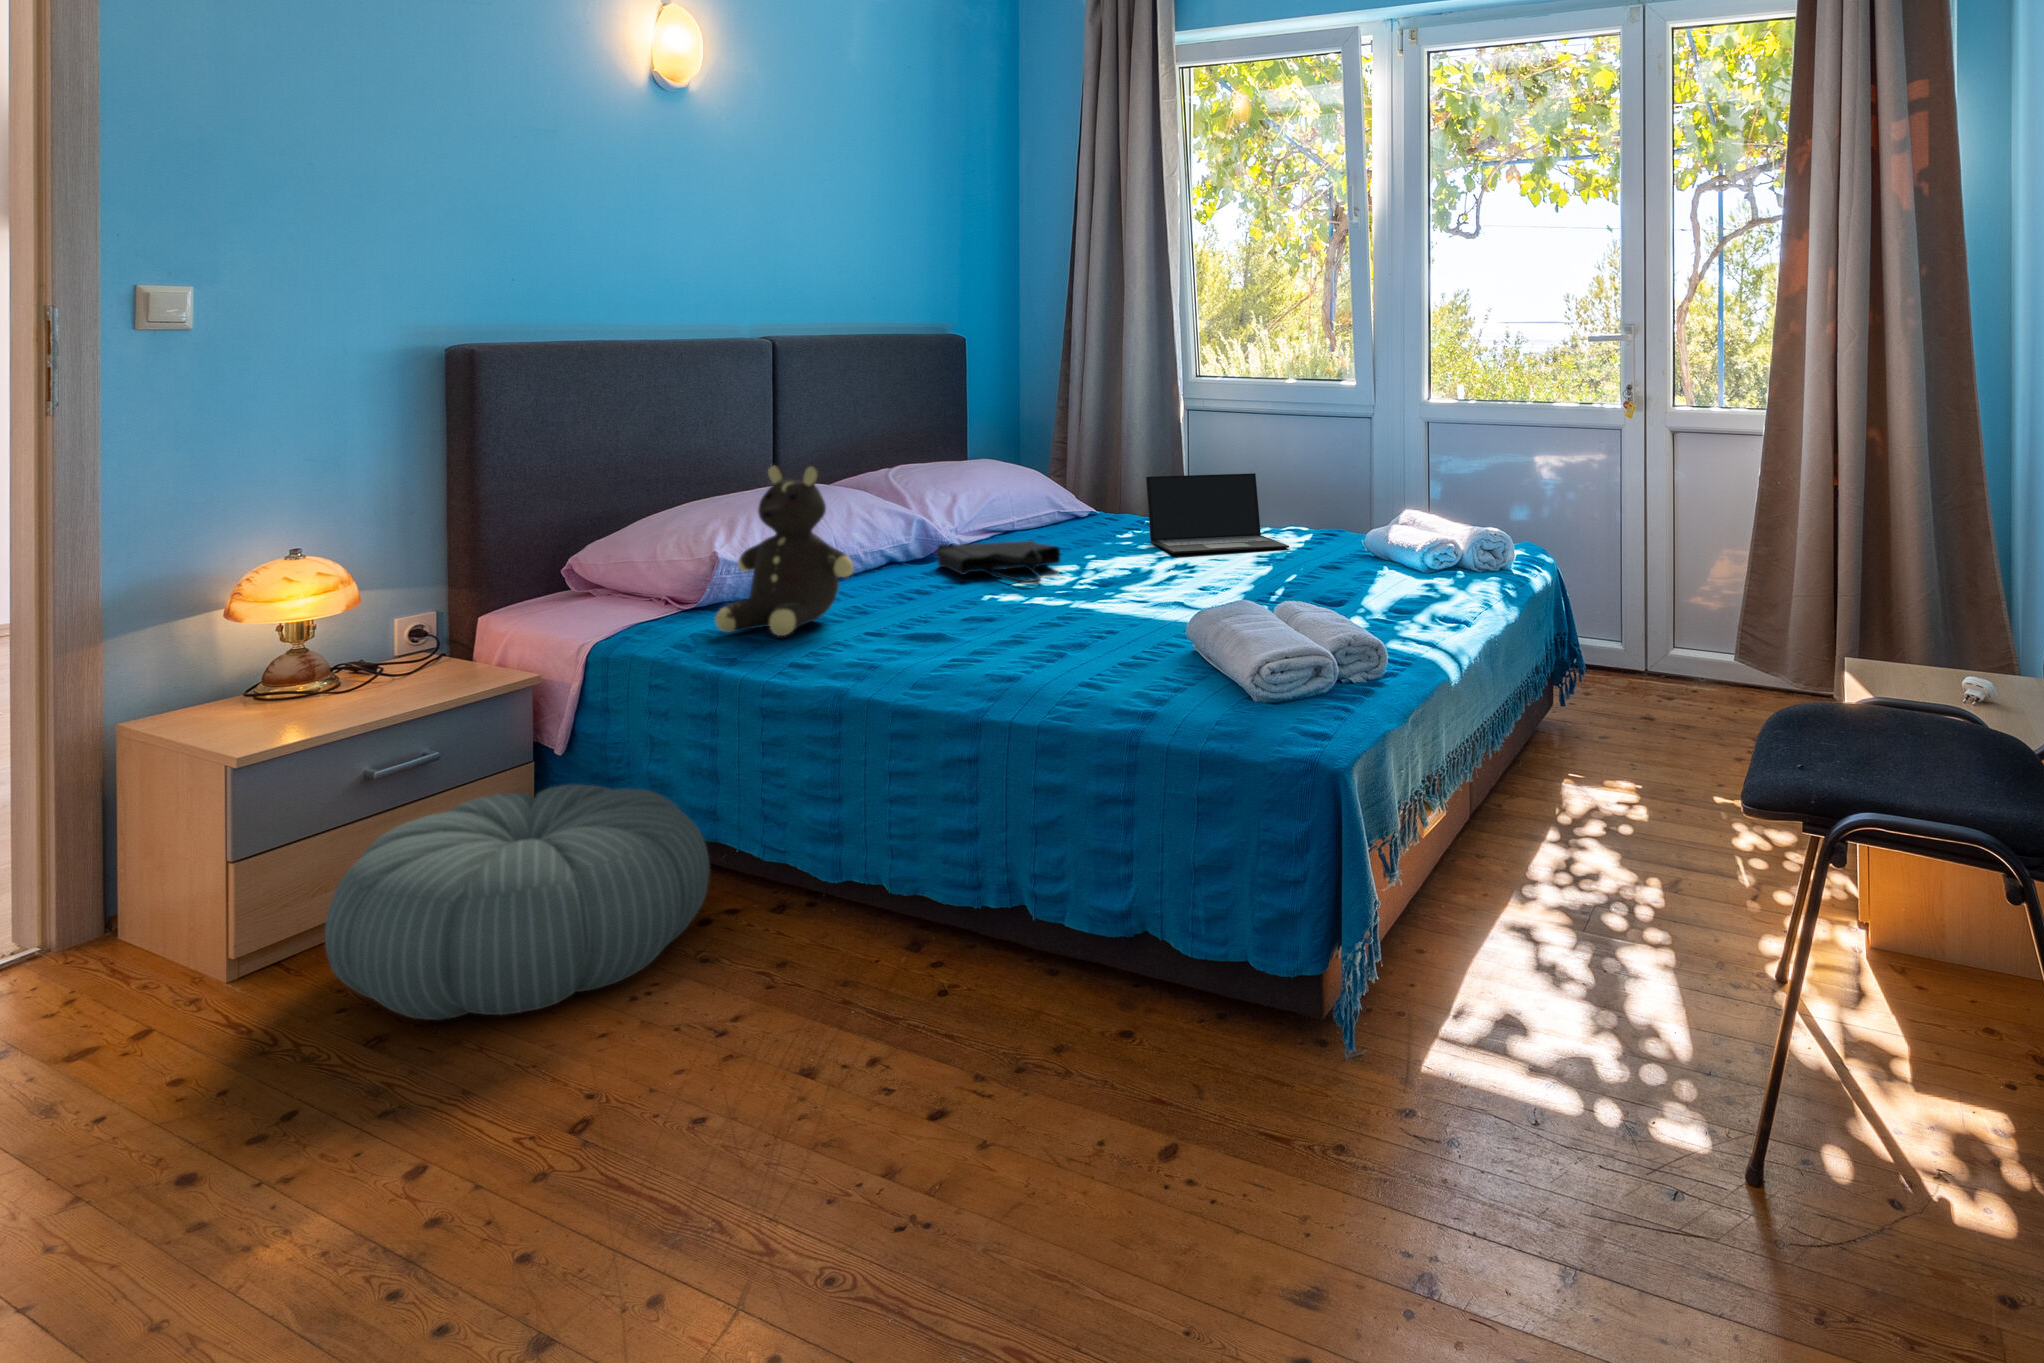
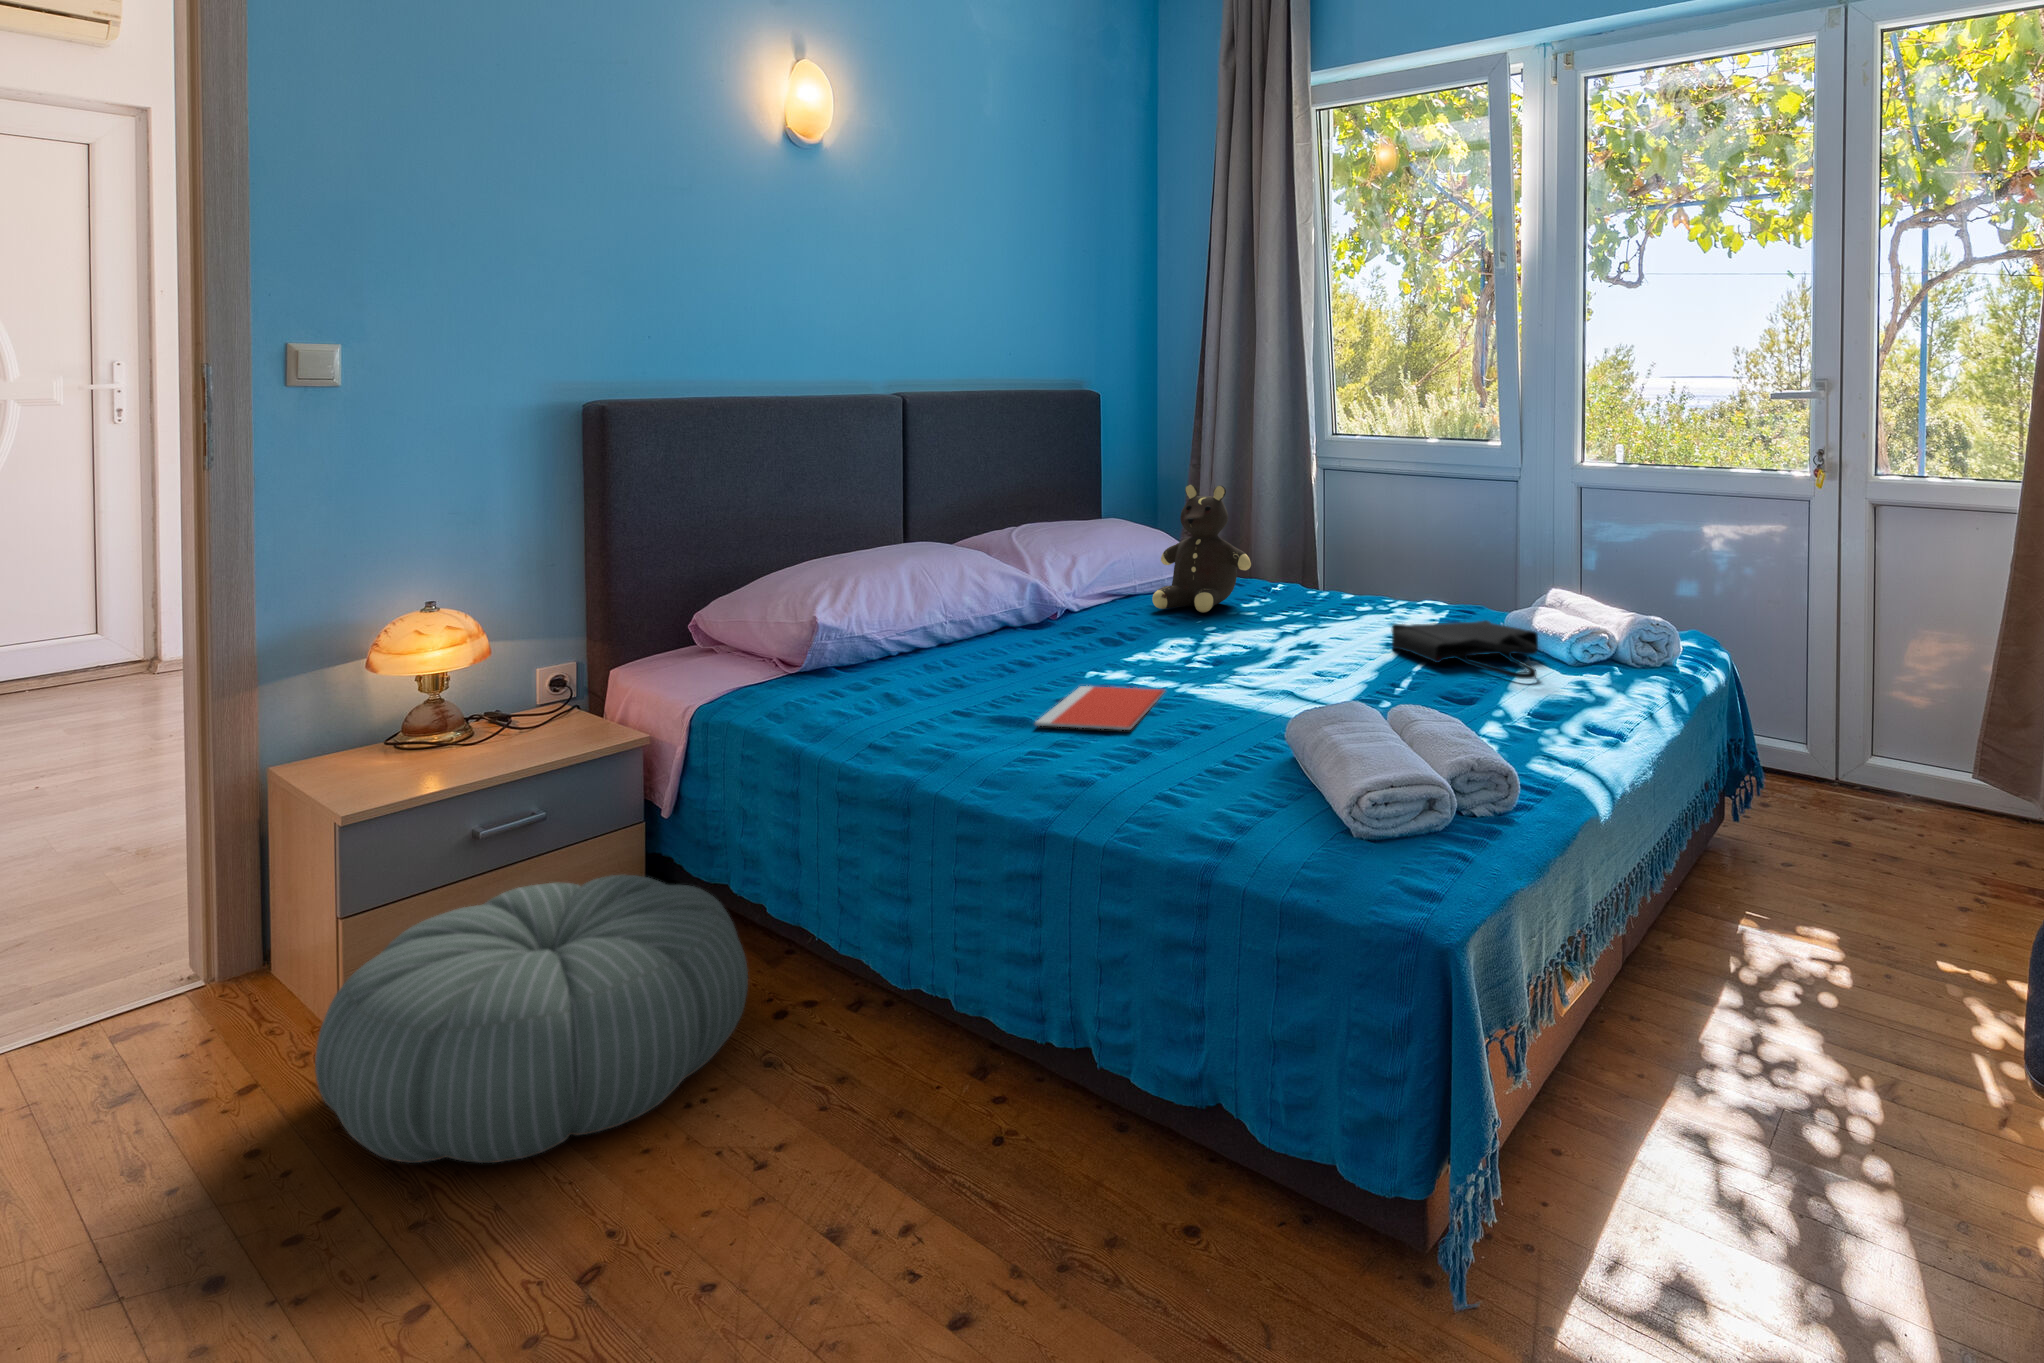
teddy bear: present [716,465,853,636] -> present [1153,485,1251,612]
laptop: present [1146,473,1289,554] -> none [1276,539,1427,627]
tote bag: present [937,541,1060,585] -> present [1392,620,1538,679]
notebook: none [957,605,1065,635] -> present [1035,686,1165,730]

